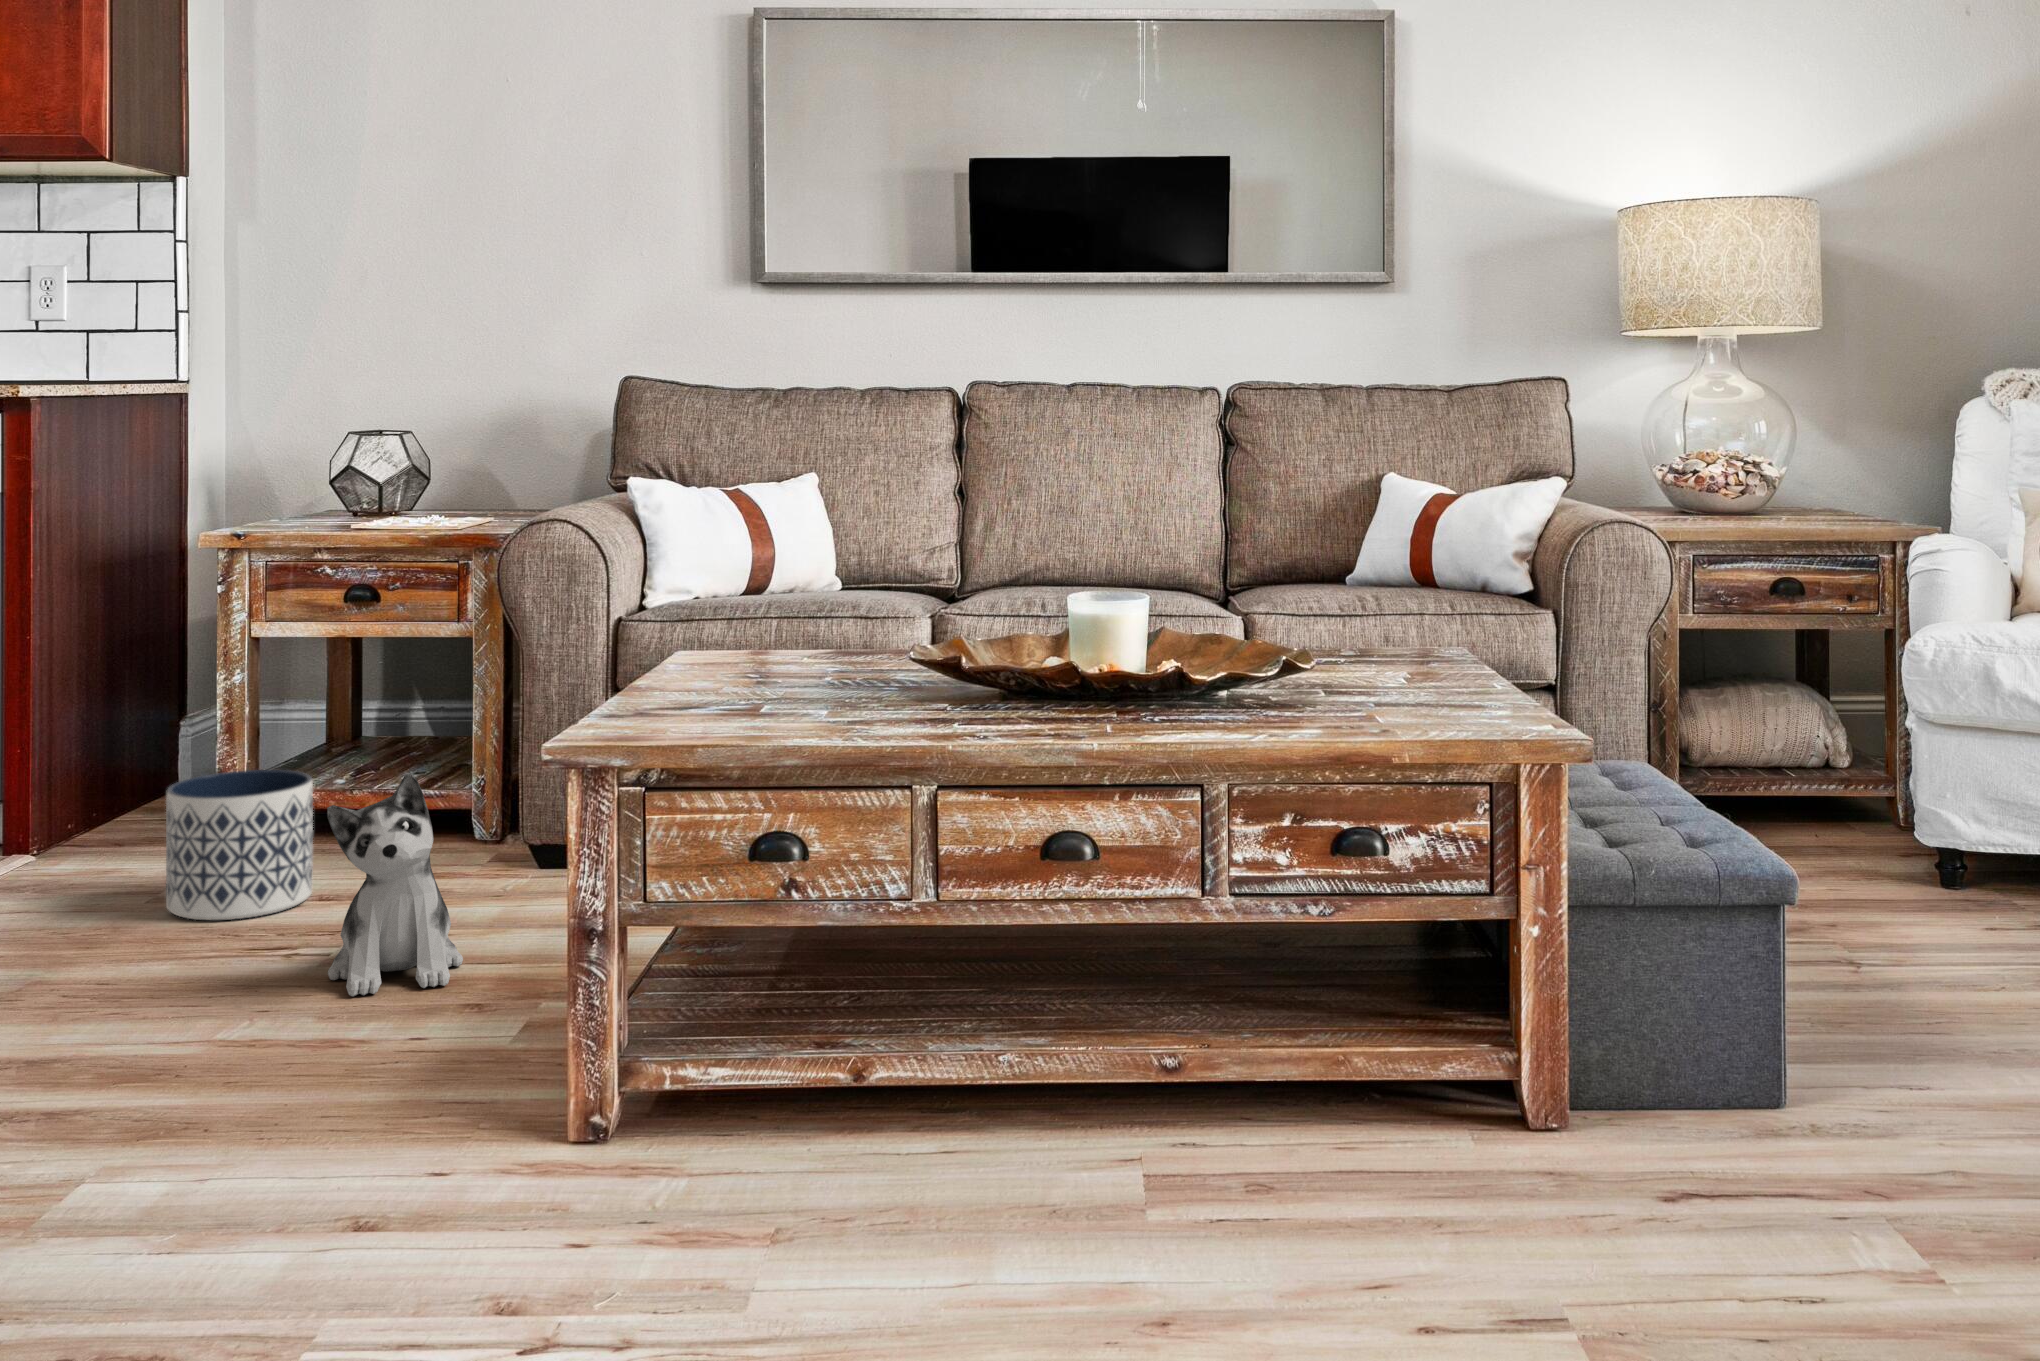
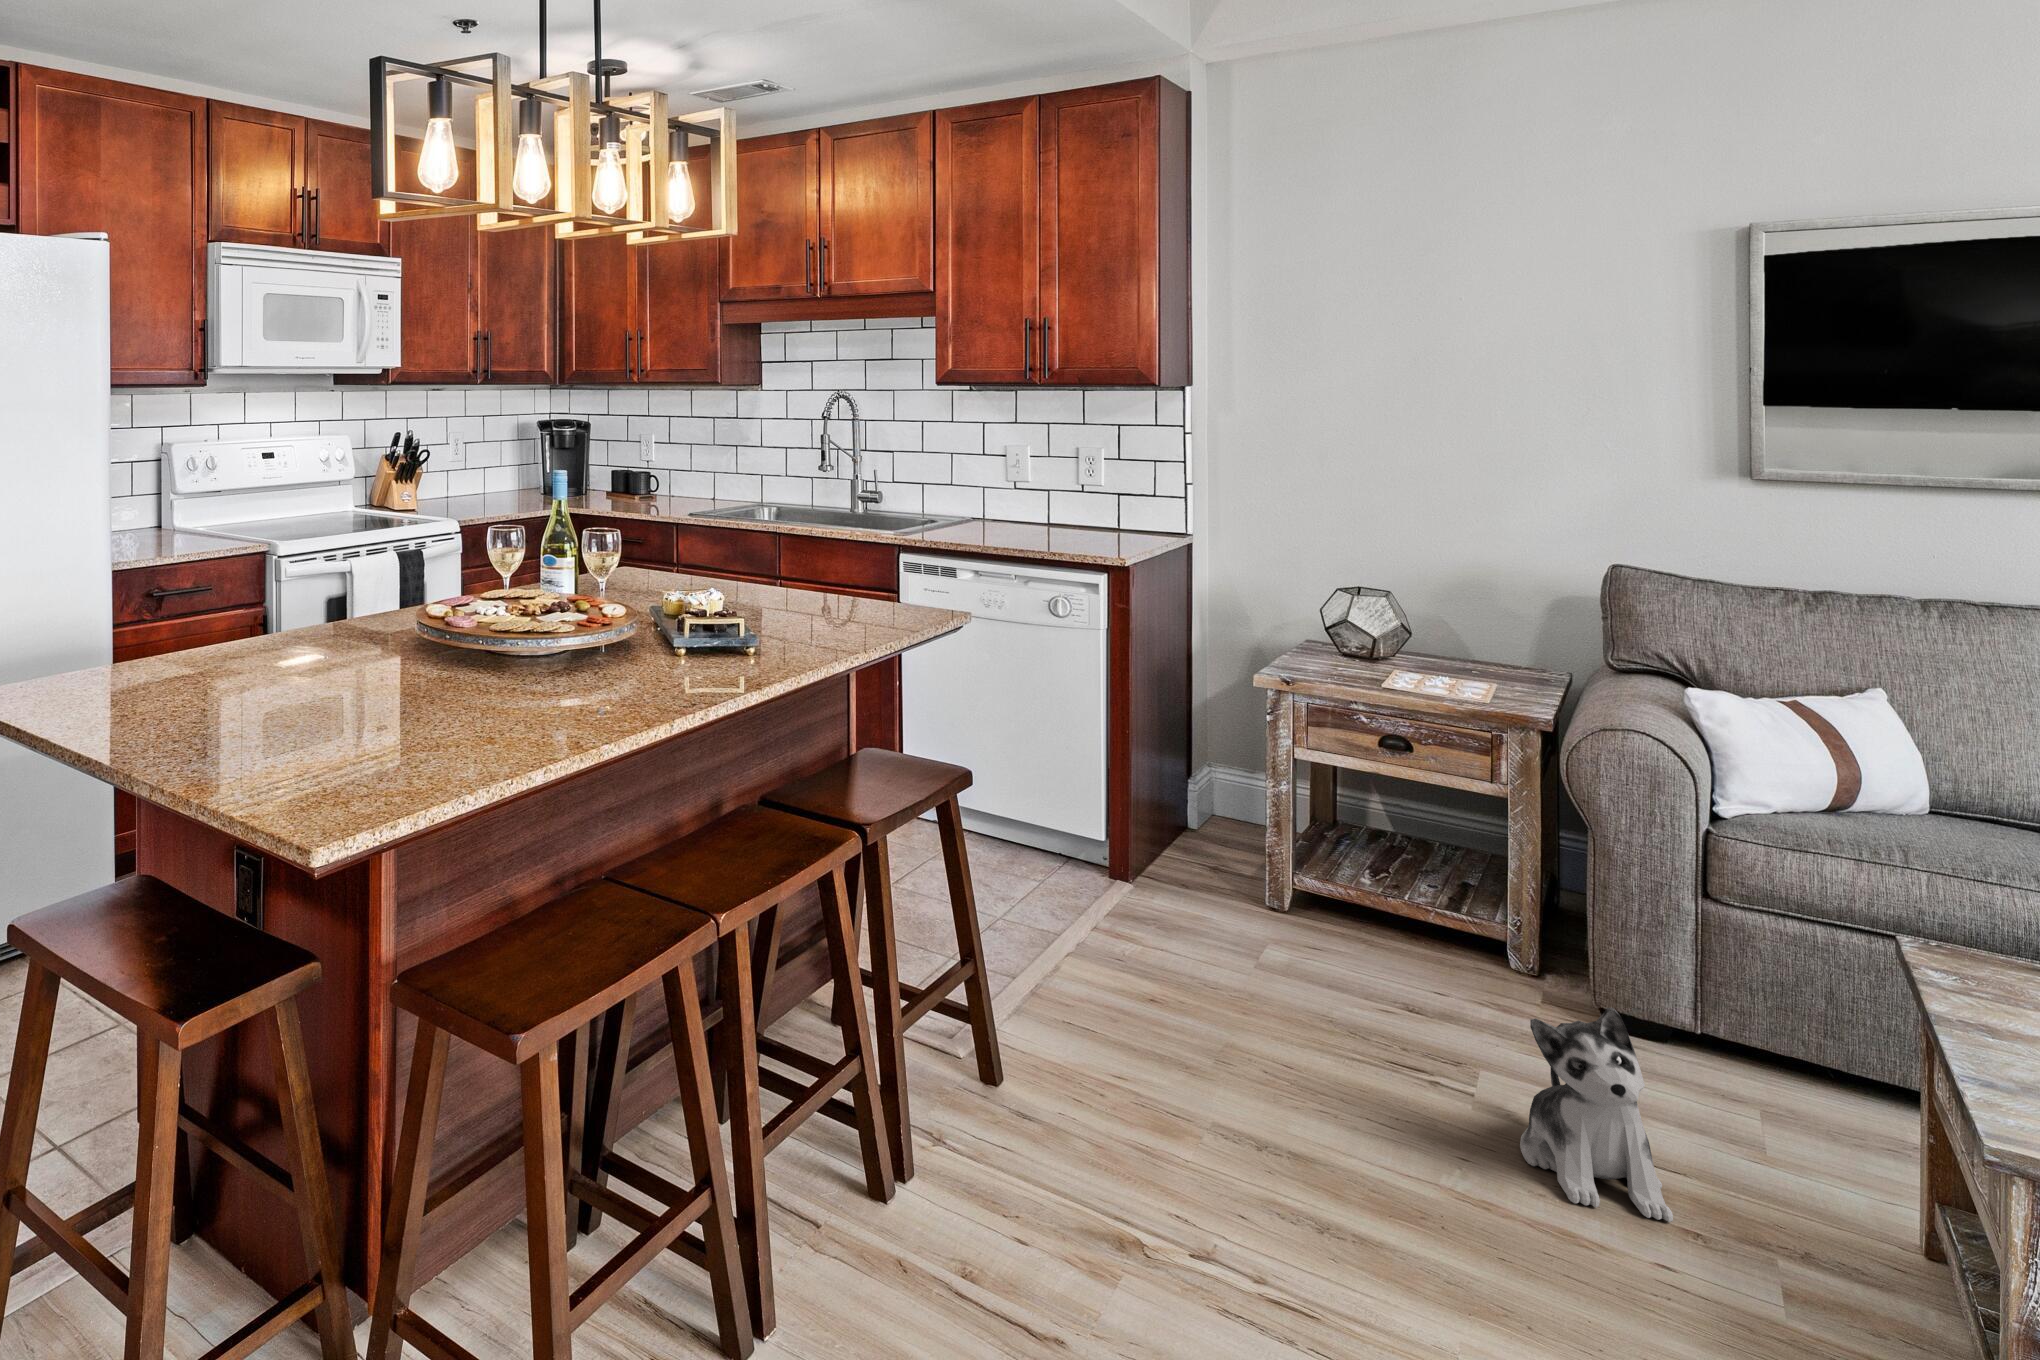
planter: present [166,770,313,920] -> none [1290,890,1414,1031]

